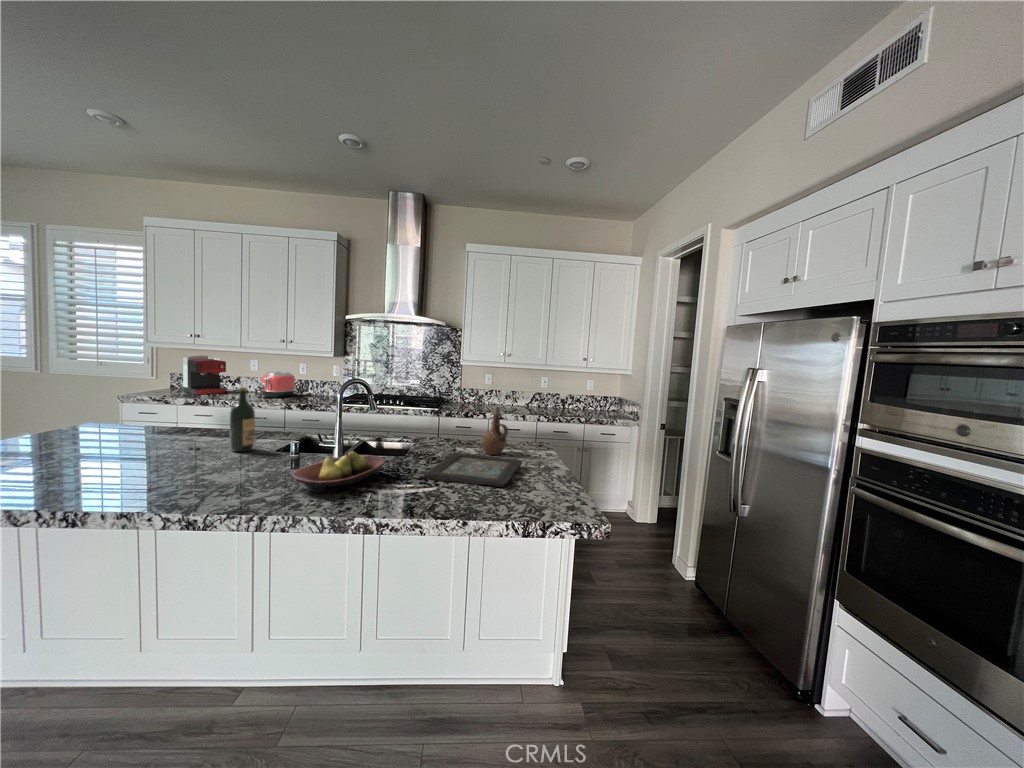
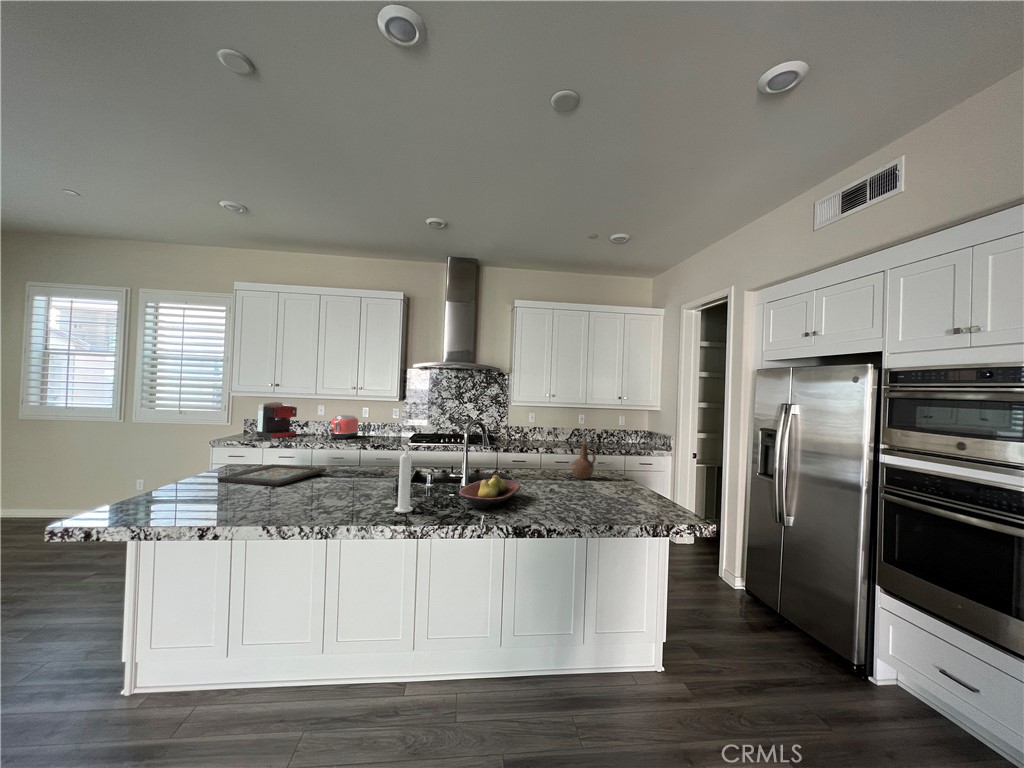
wine bottle: present [230,387,255,452] -> none [368,425,389,481]
candle: none [203,419,228,496] -> present [394,448,413,513]
decorative tray: present [424,453,522,487] -> present [218,464,326,486]

